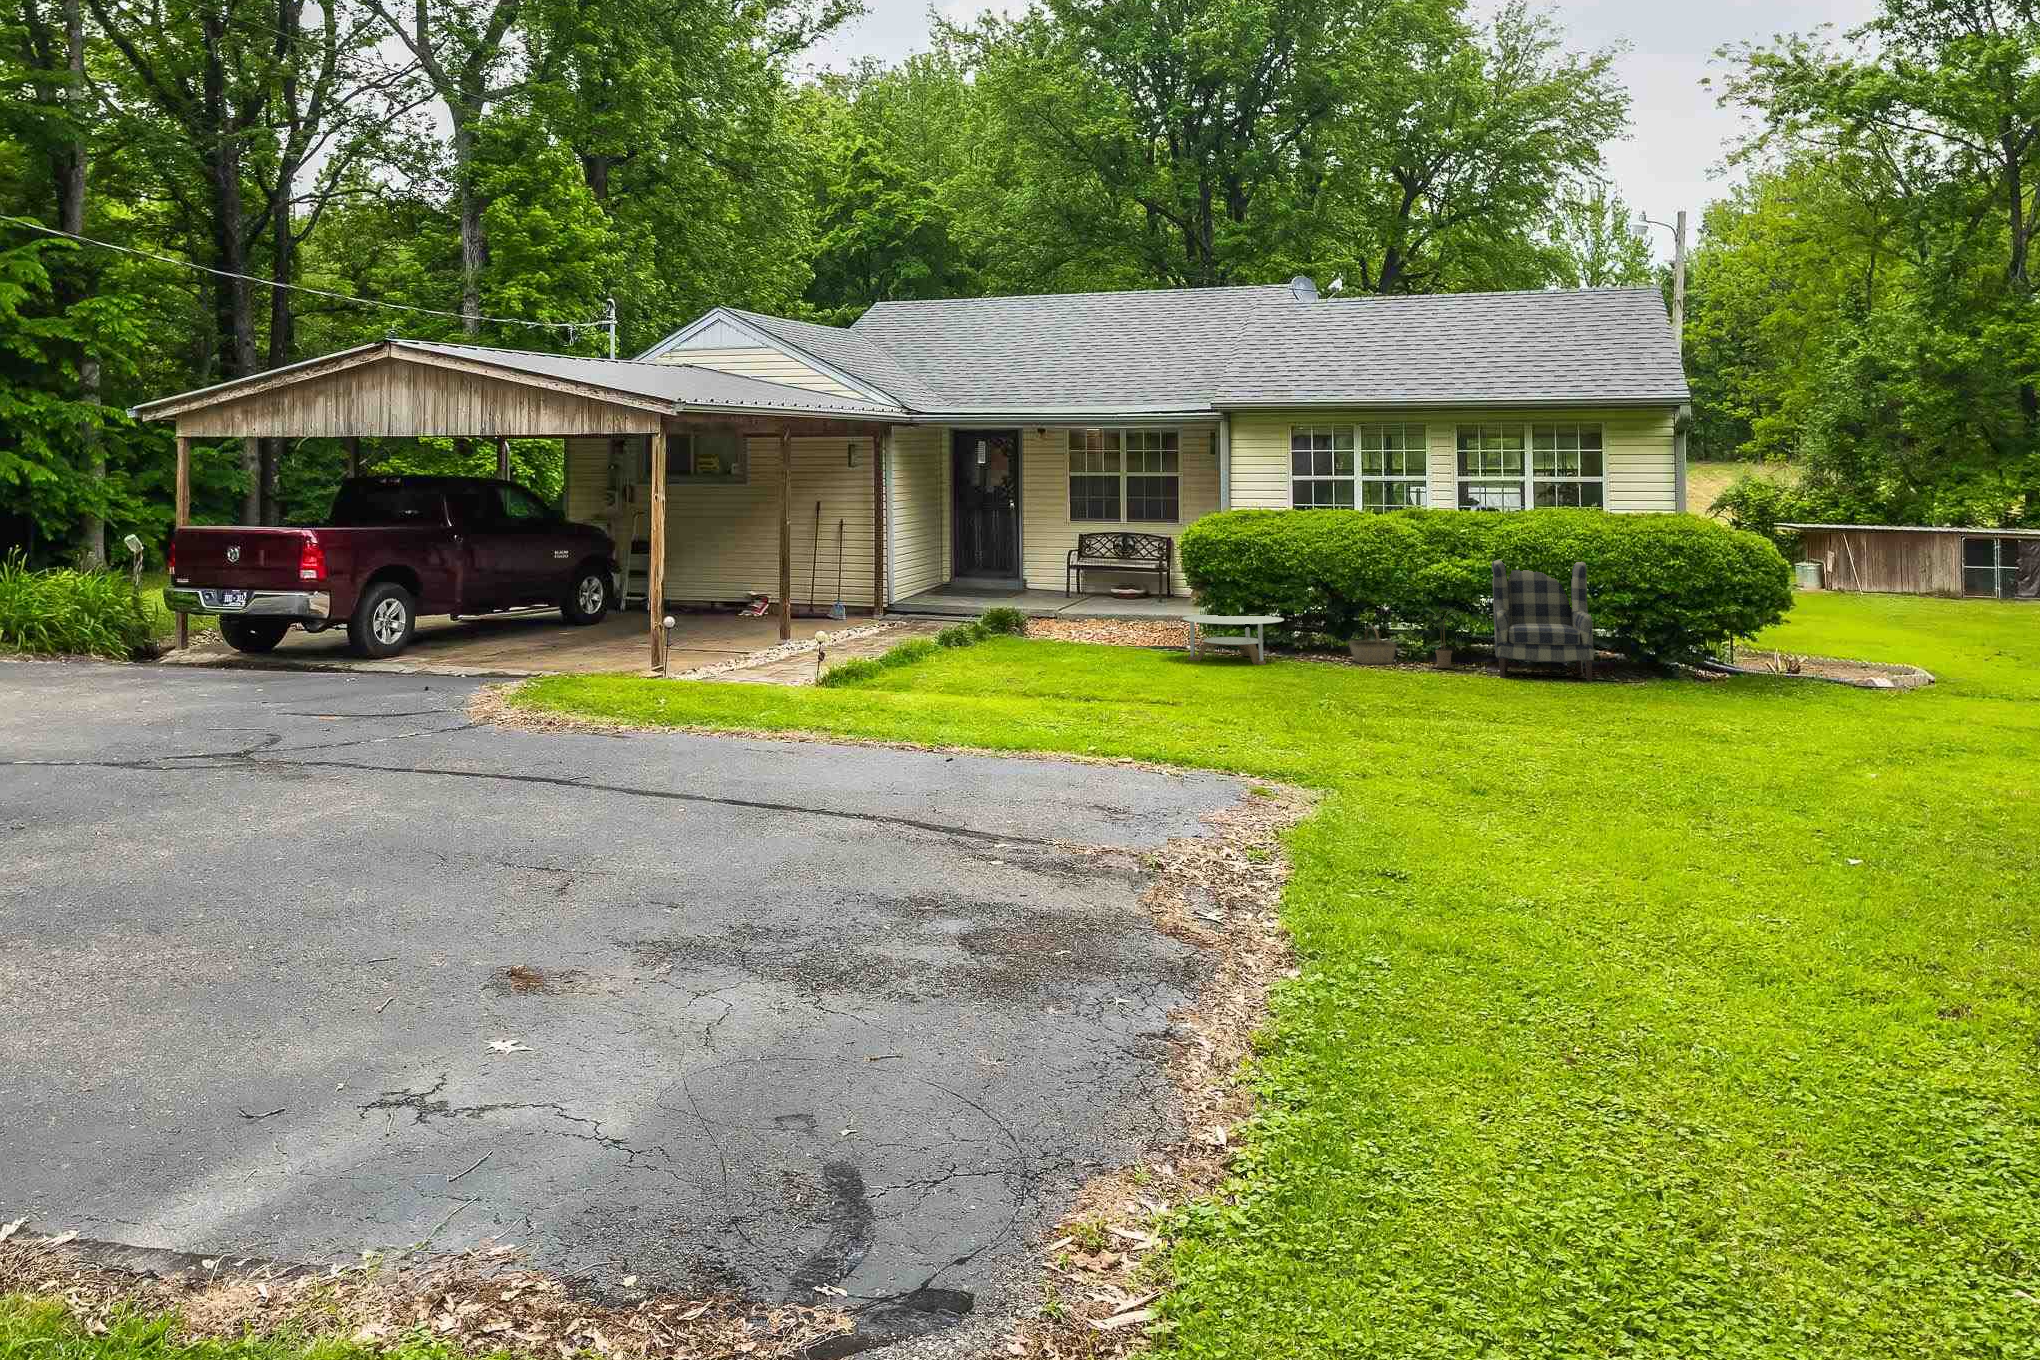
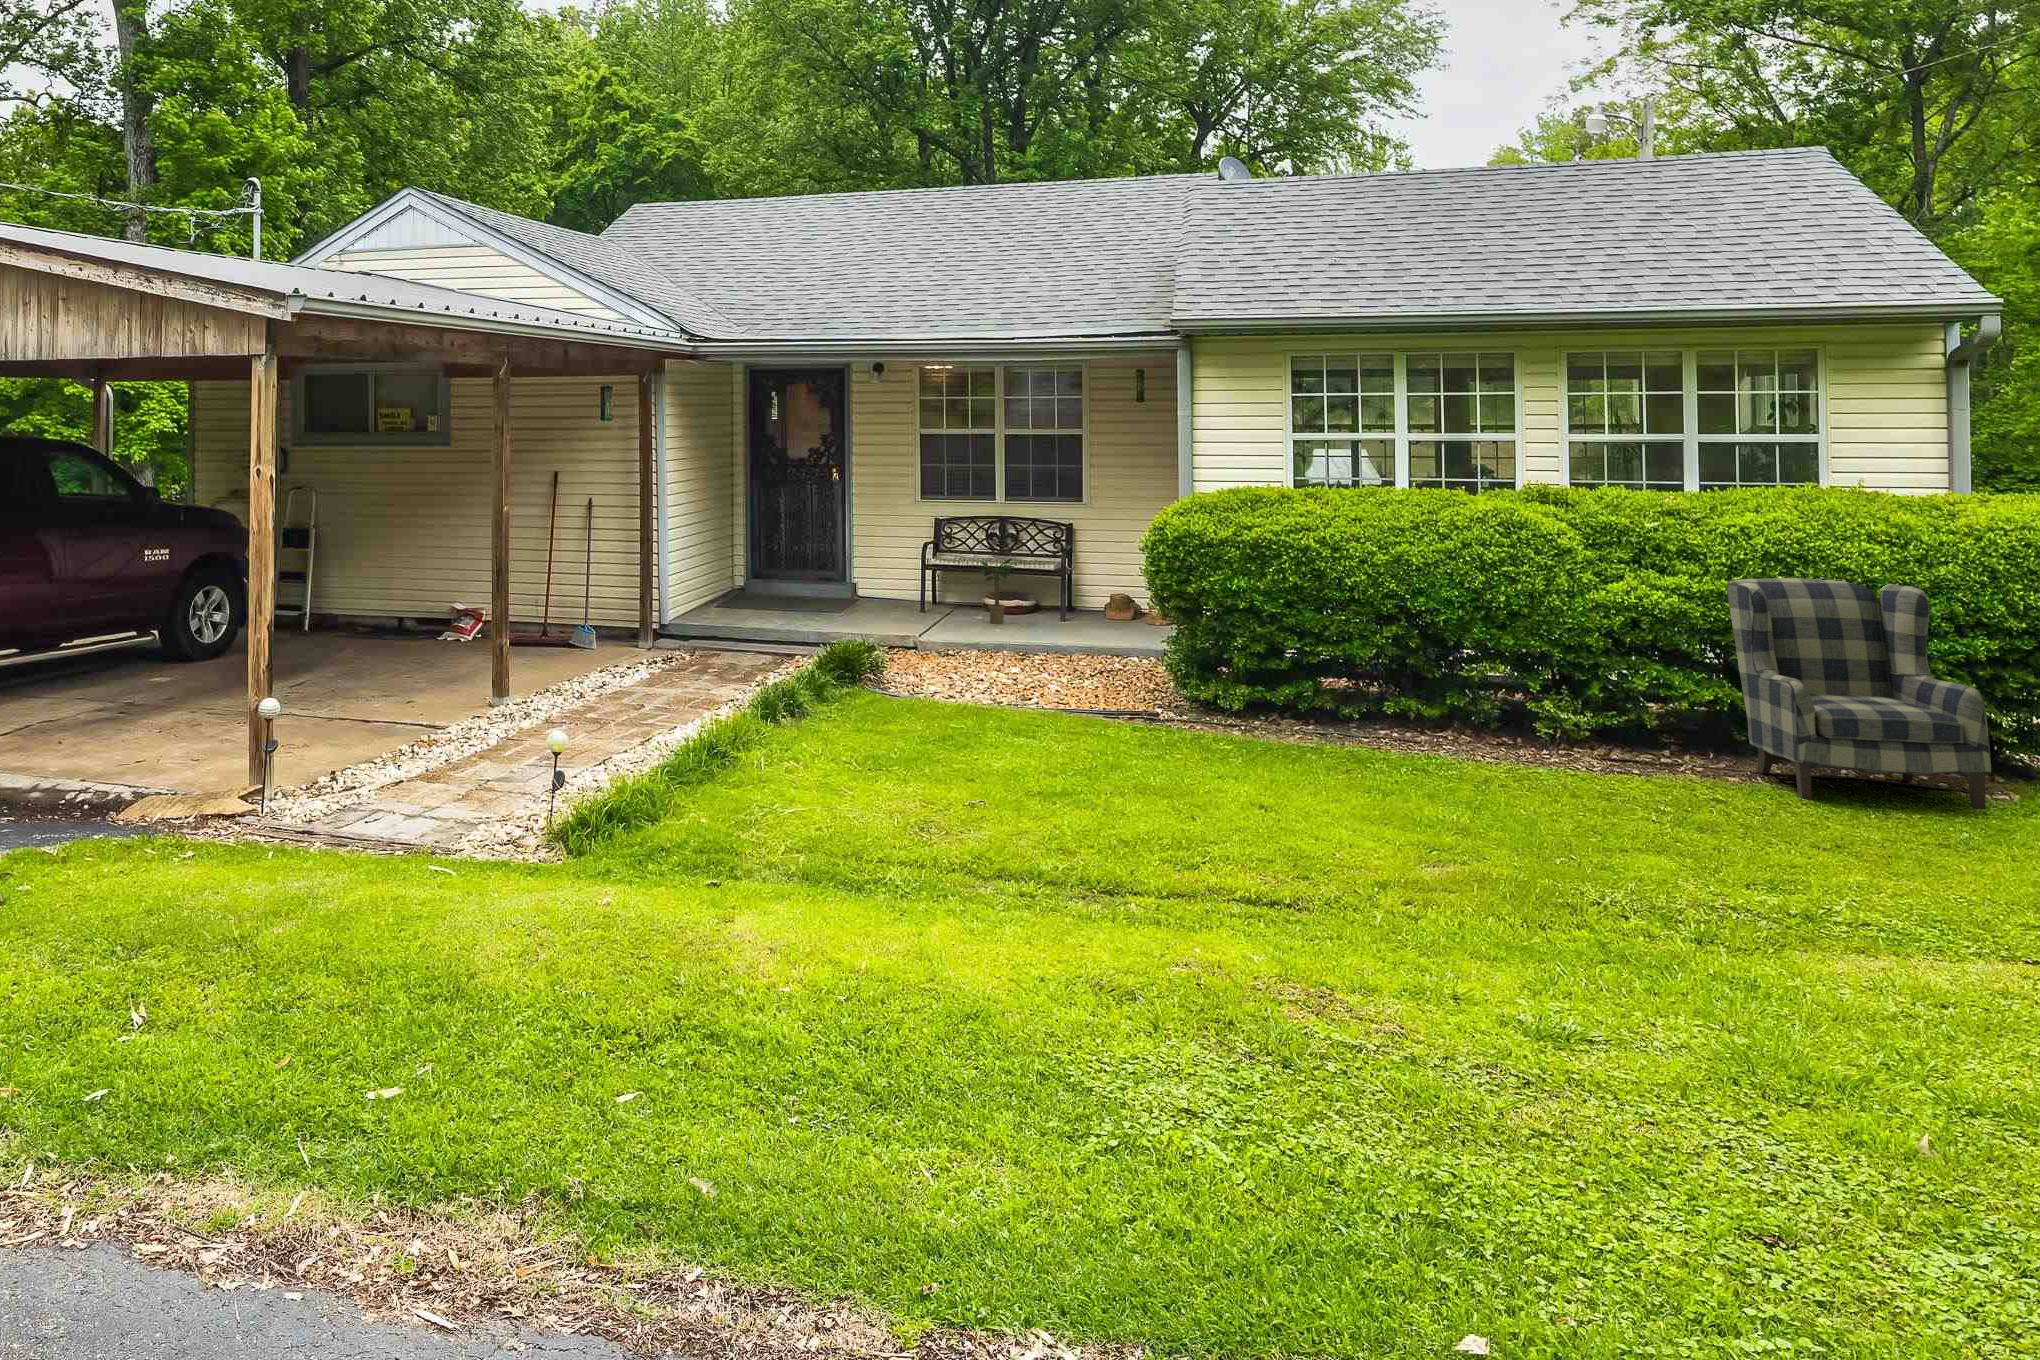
potted plant: present [1426,606,1461,668] -> present [978,559,1018,624]
round table: present [1183,615,1284,665] -> none [1175,659,1353,757]
basket: present [1349,628,1397,664] -> none [1451,686,1545,753]

